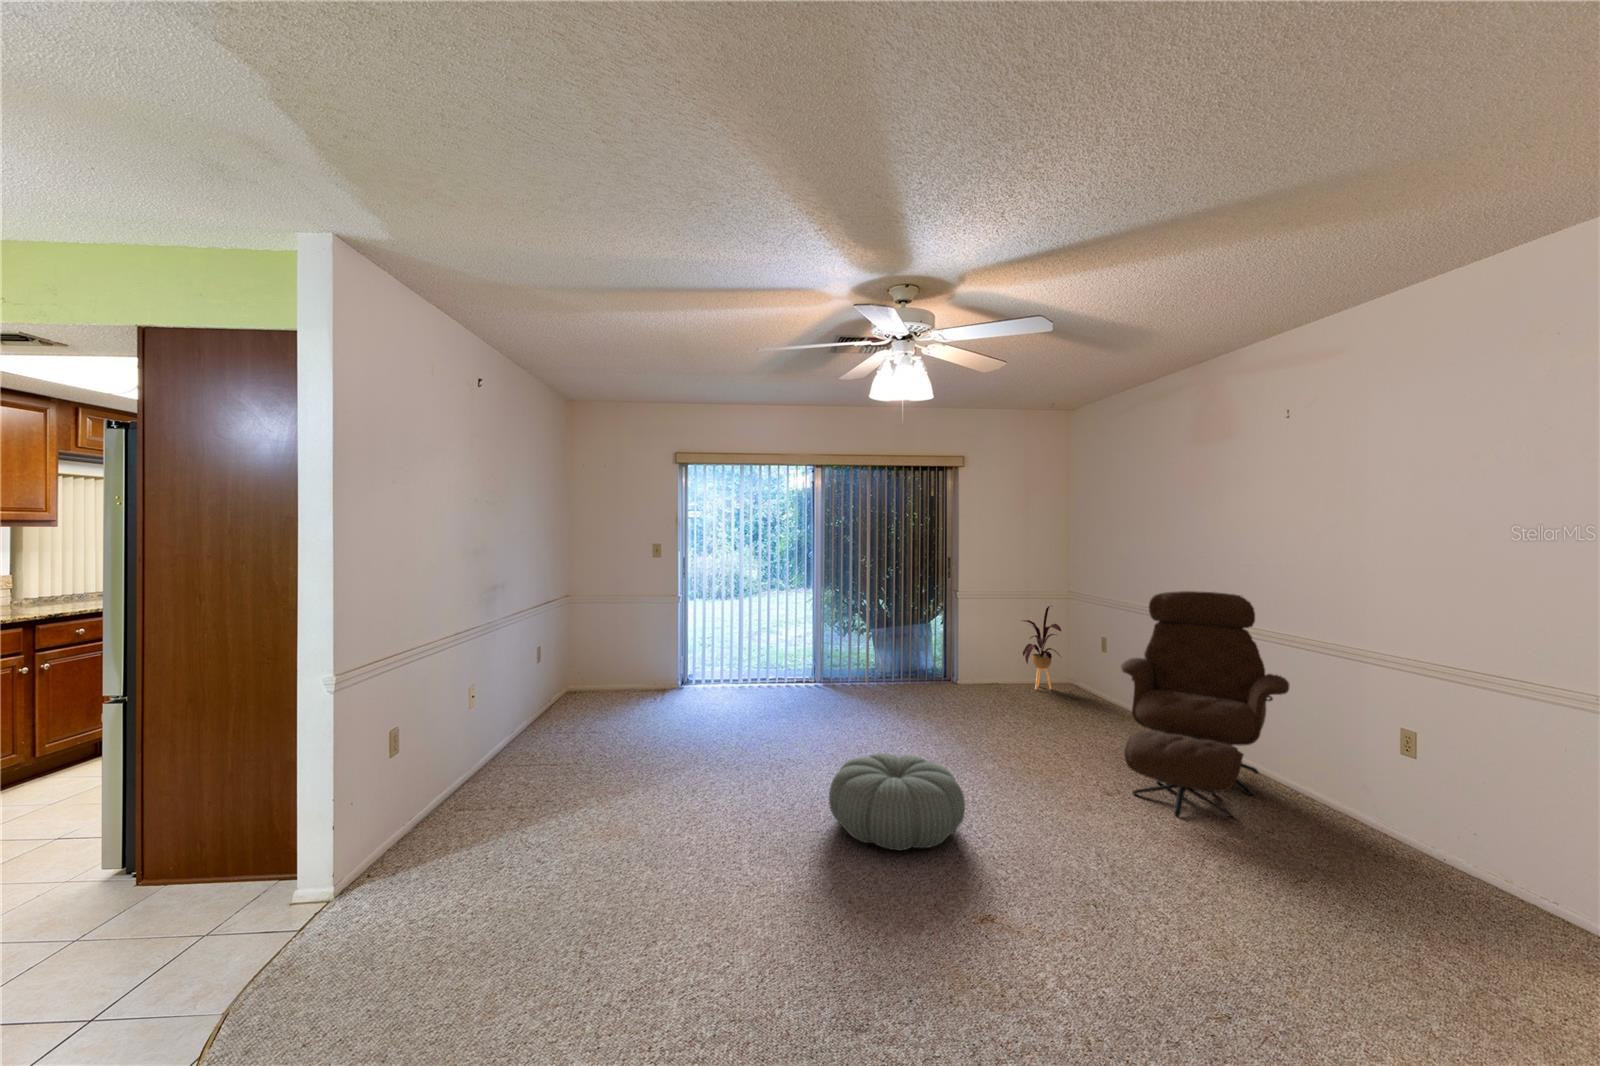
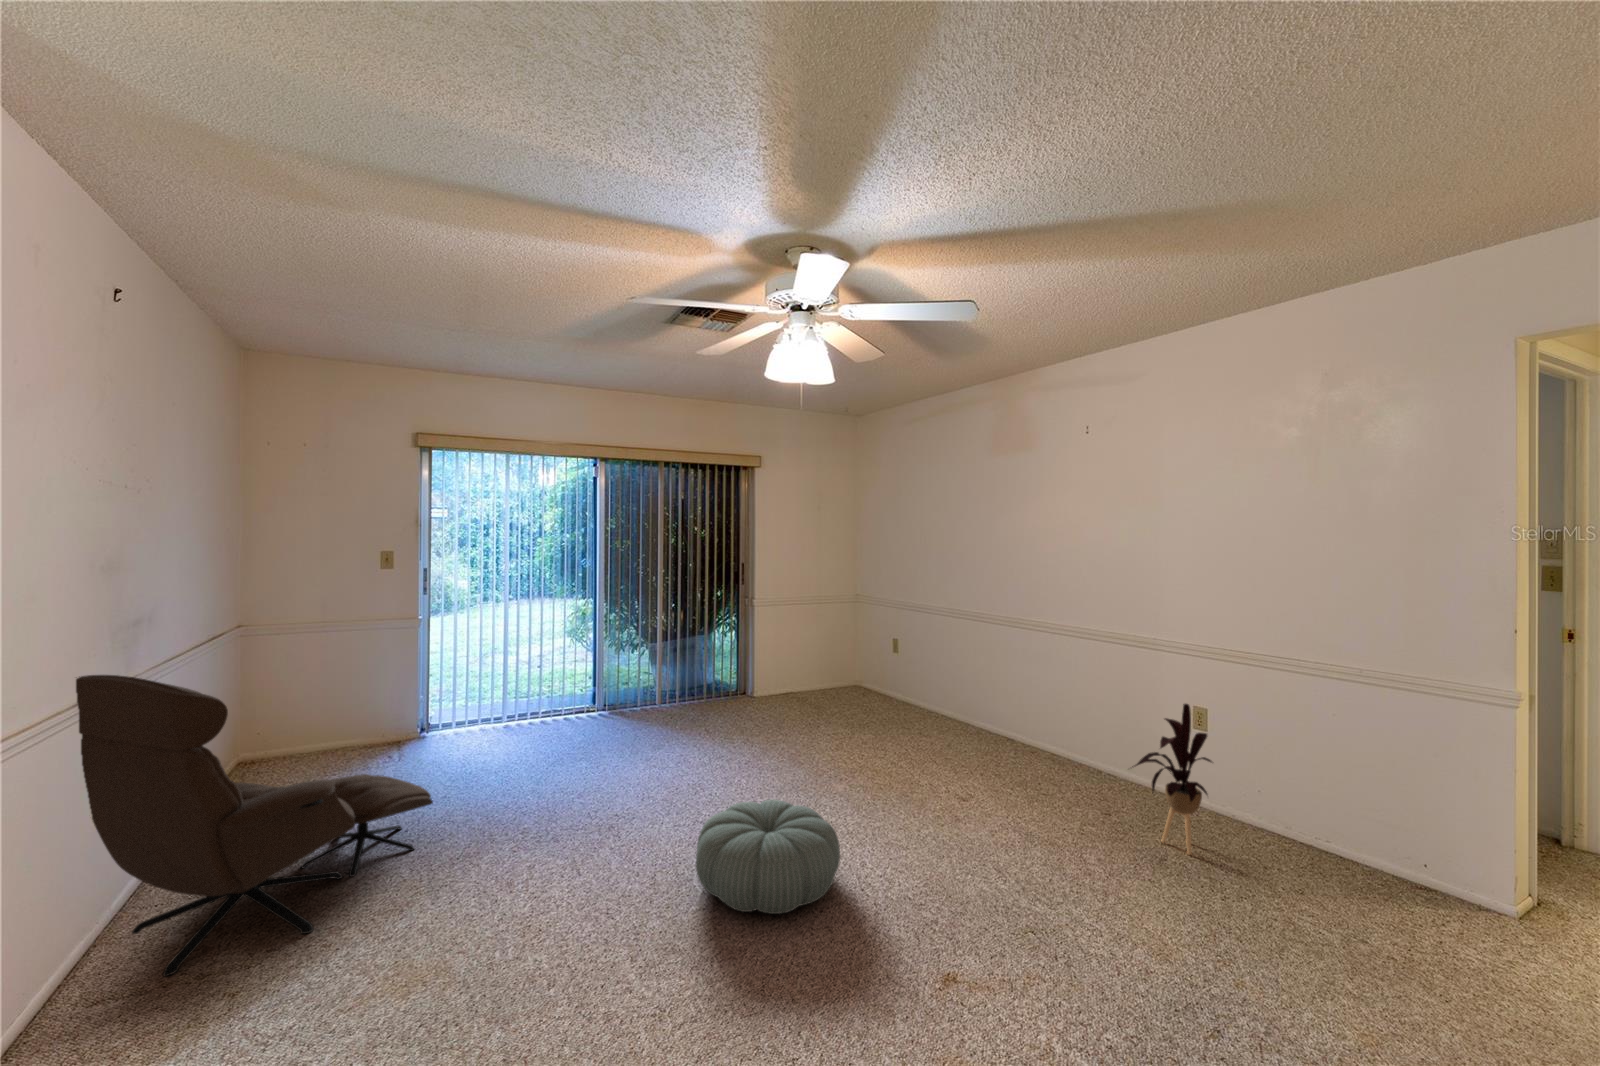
lounge chair: present [1121,591,1289,817] -> present [76,675,433,976]
house plant: present [1022,606,1061,690] -> present [1132,704,1212,855]

